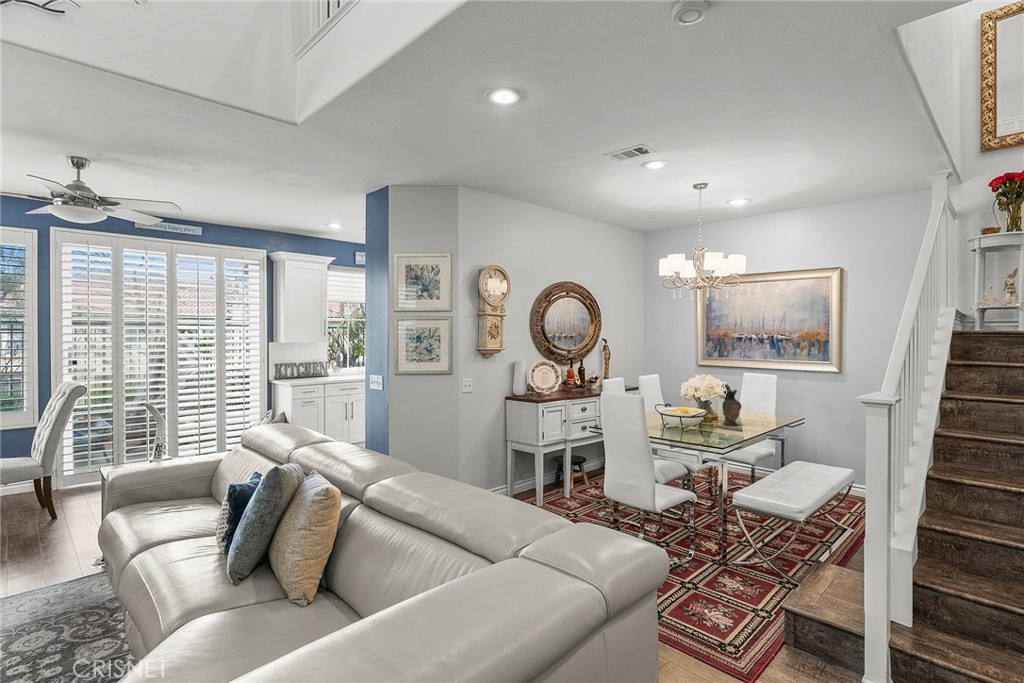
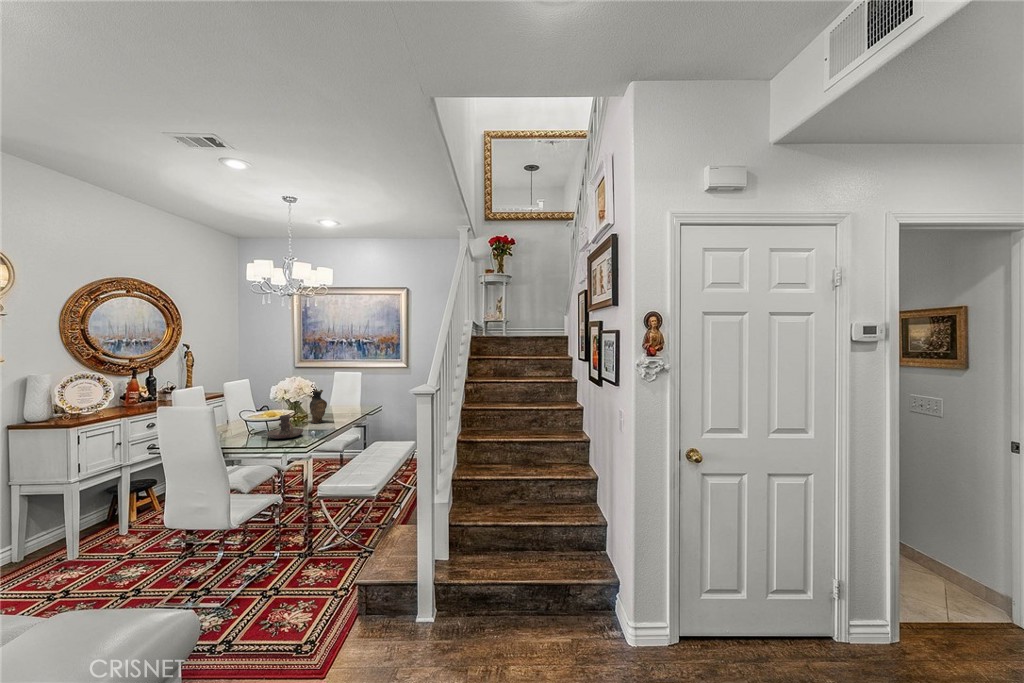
candle holder: none [683,413,718,436] -> present [267,415,303,439]

